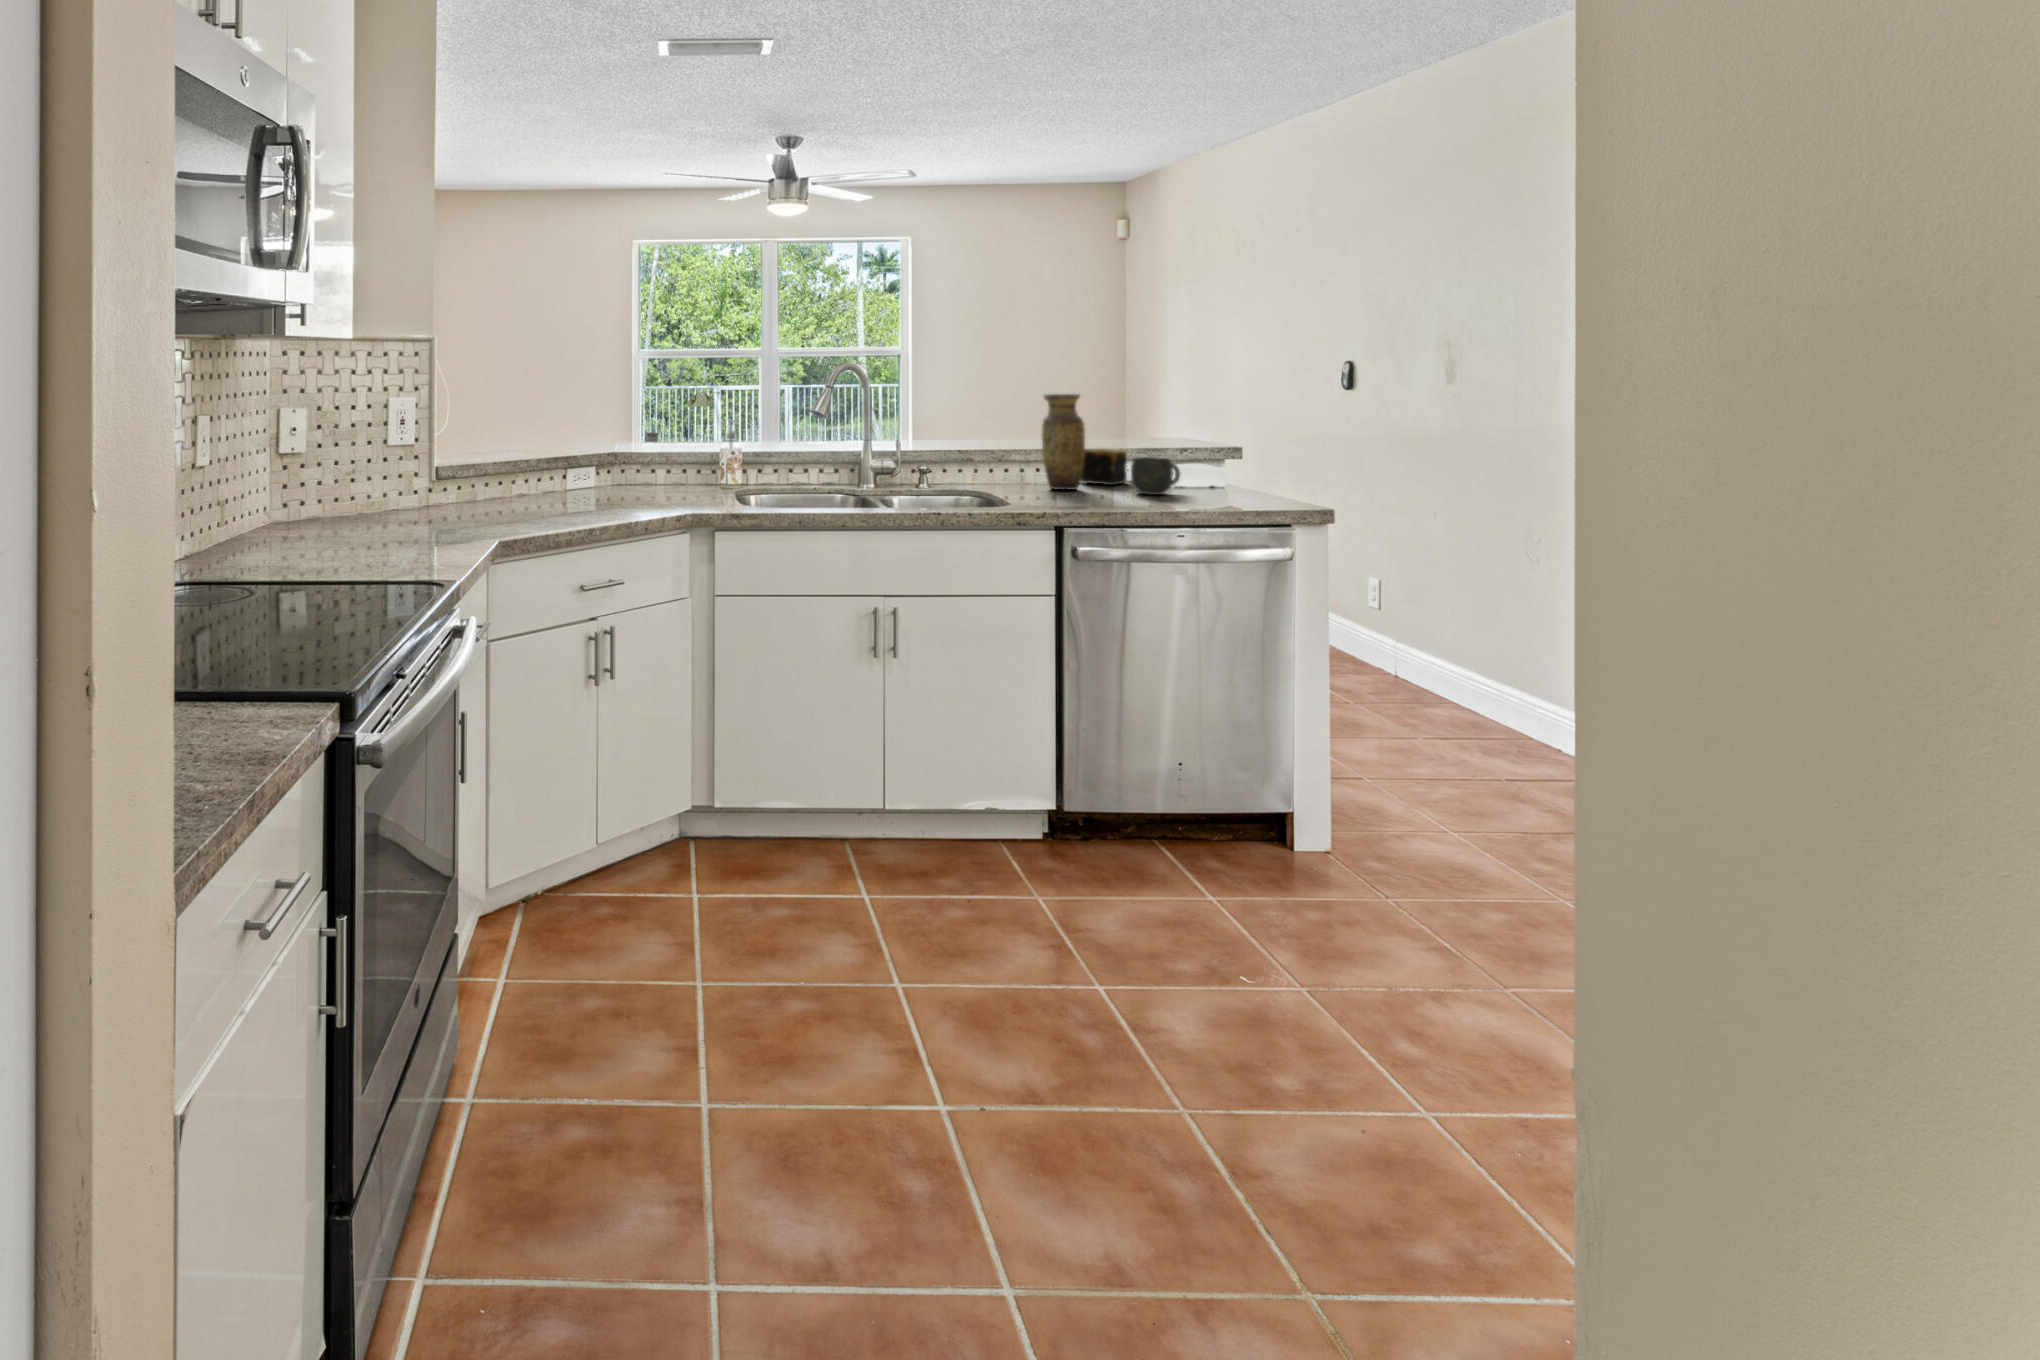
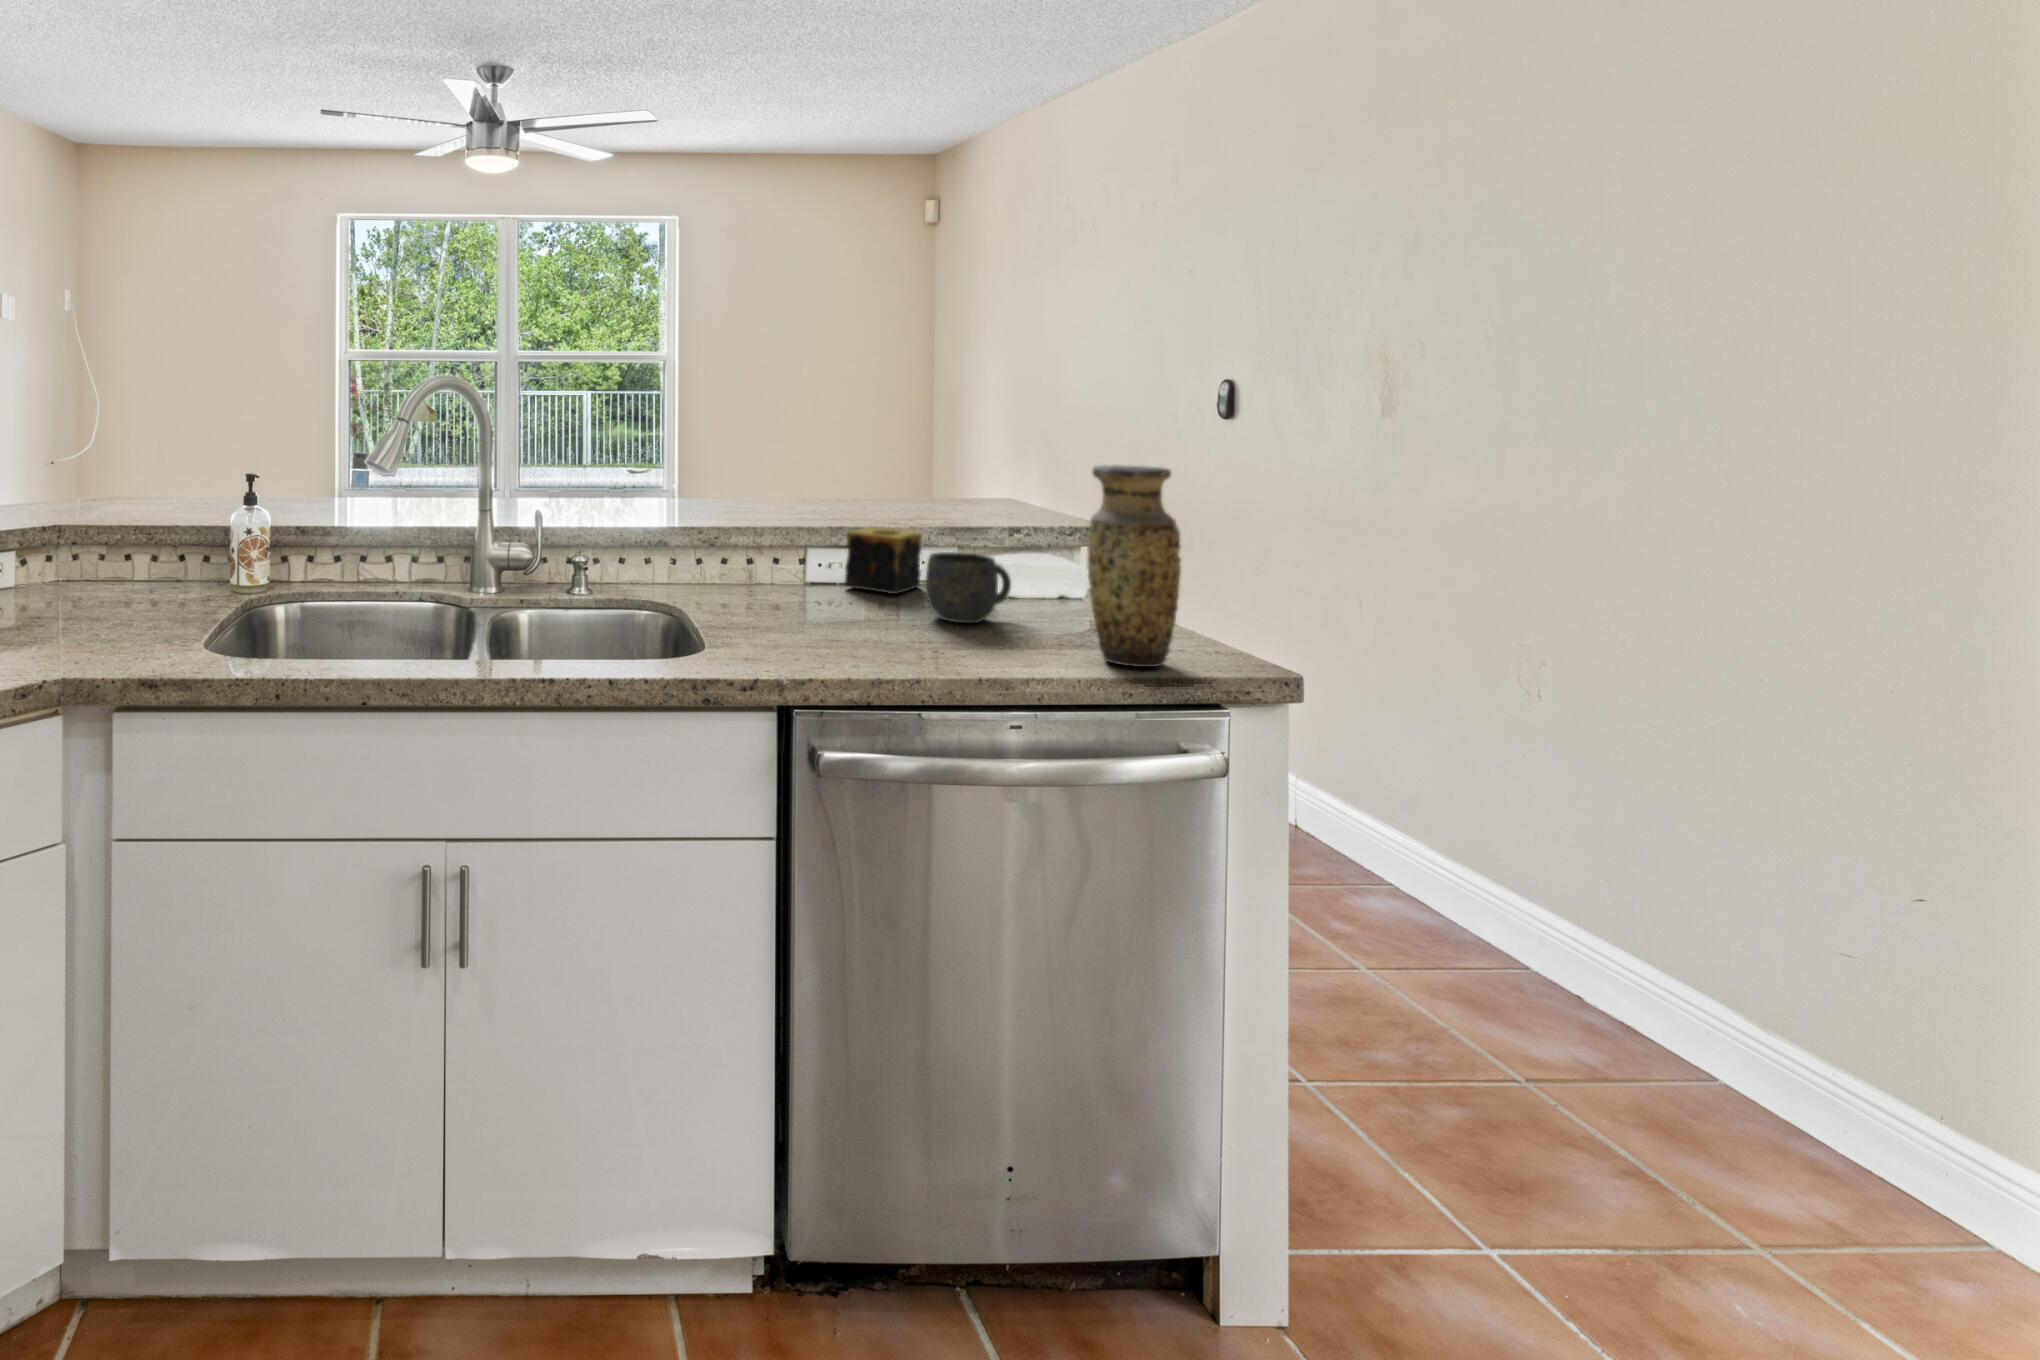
vase: present [1042,394,1085,490] -> present [1087,465,1181,667]

